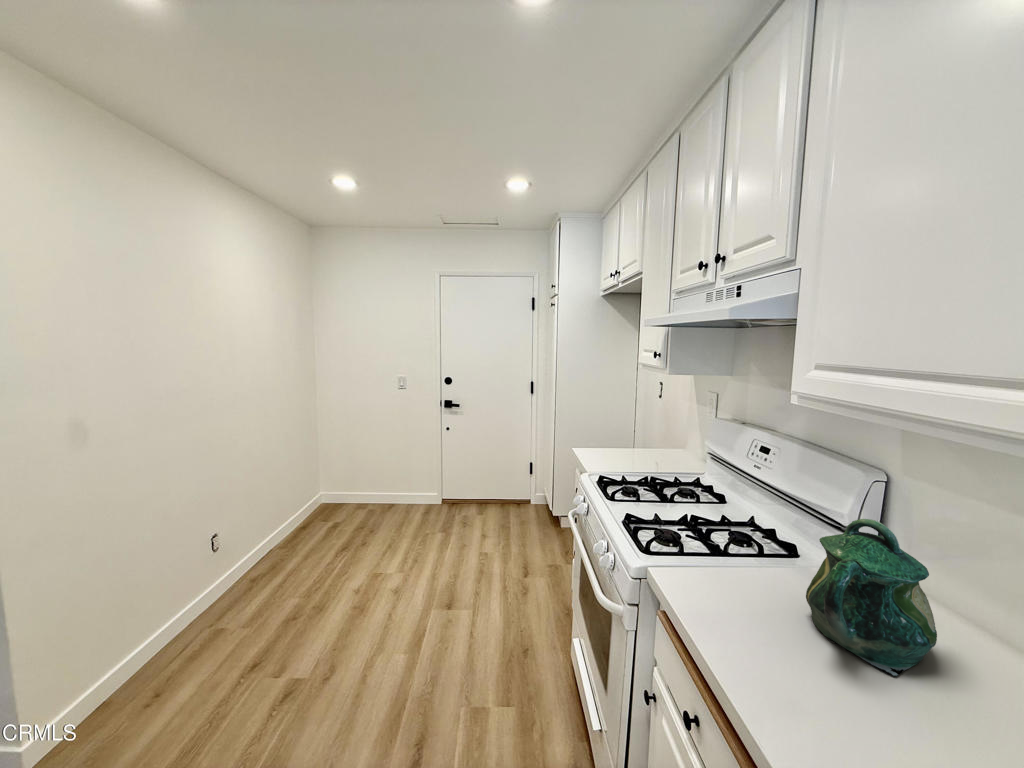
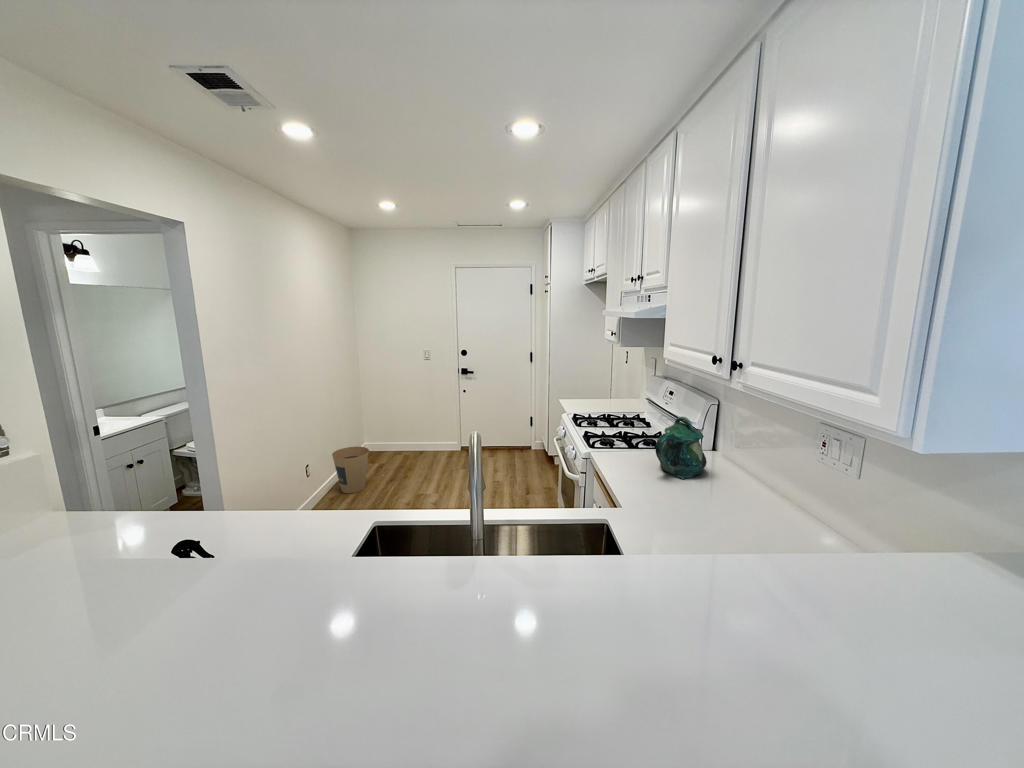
trash can: none [259,501,312,569] -> present [332,447,369,494]

